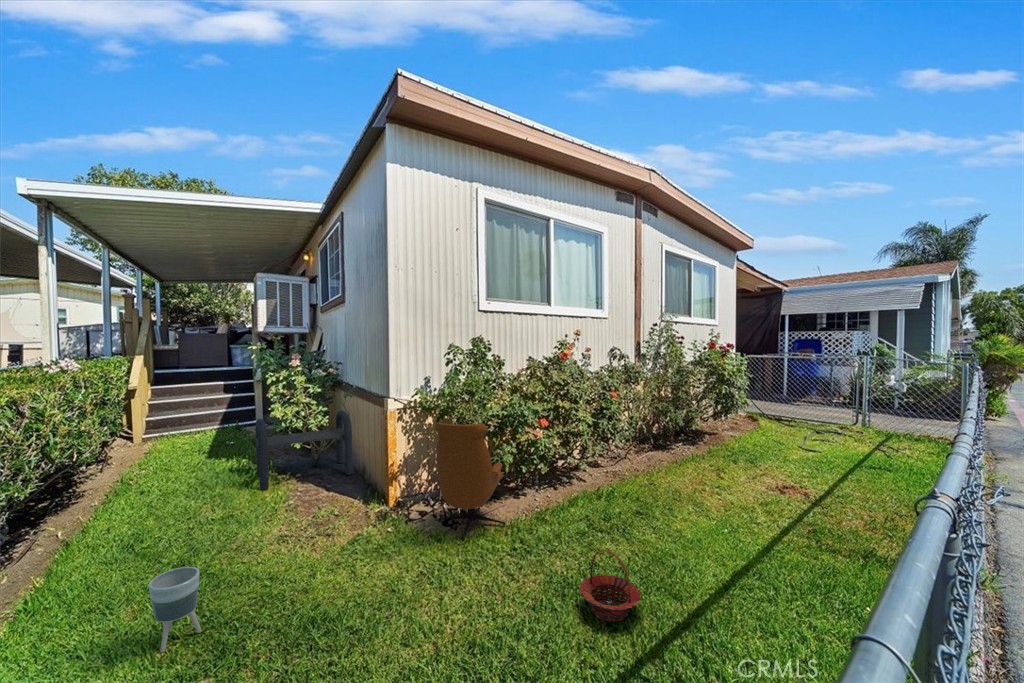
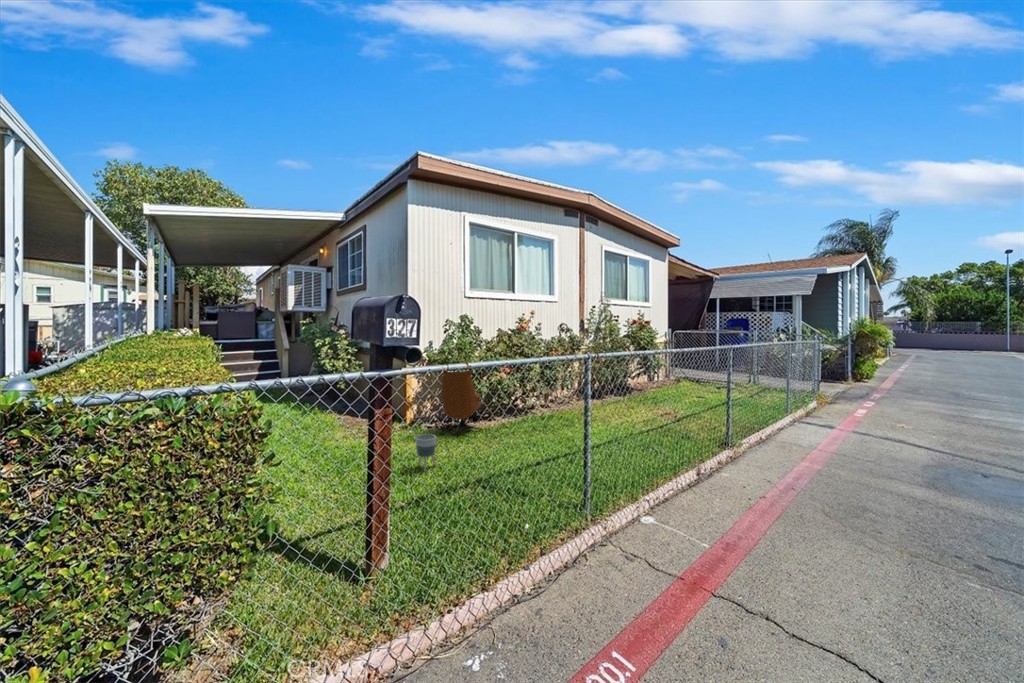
bench: present [256,410,353,490] -> none [310,366,378,417]
basket: present [579,550,641,622] -> none [522,428,554,462]
planter: present [149,567,202,652] -> present [415,434,436,471]

